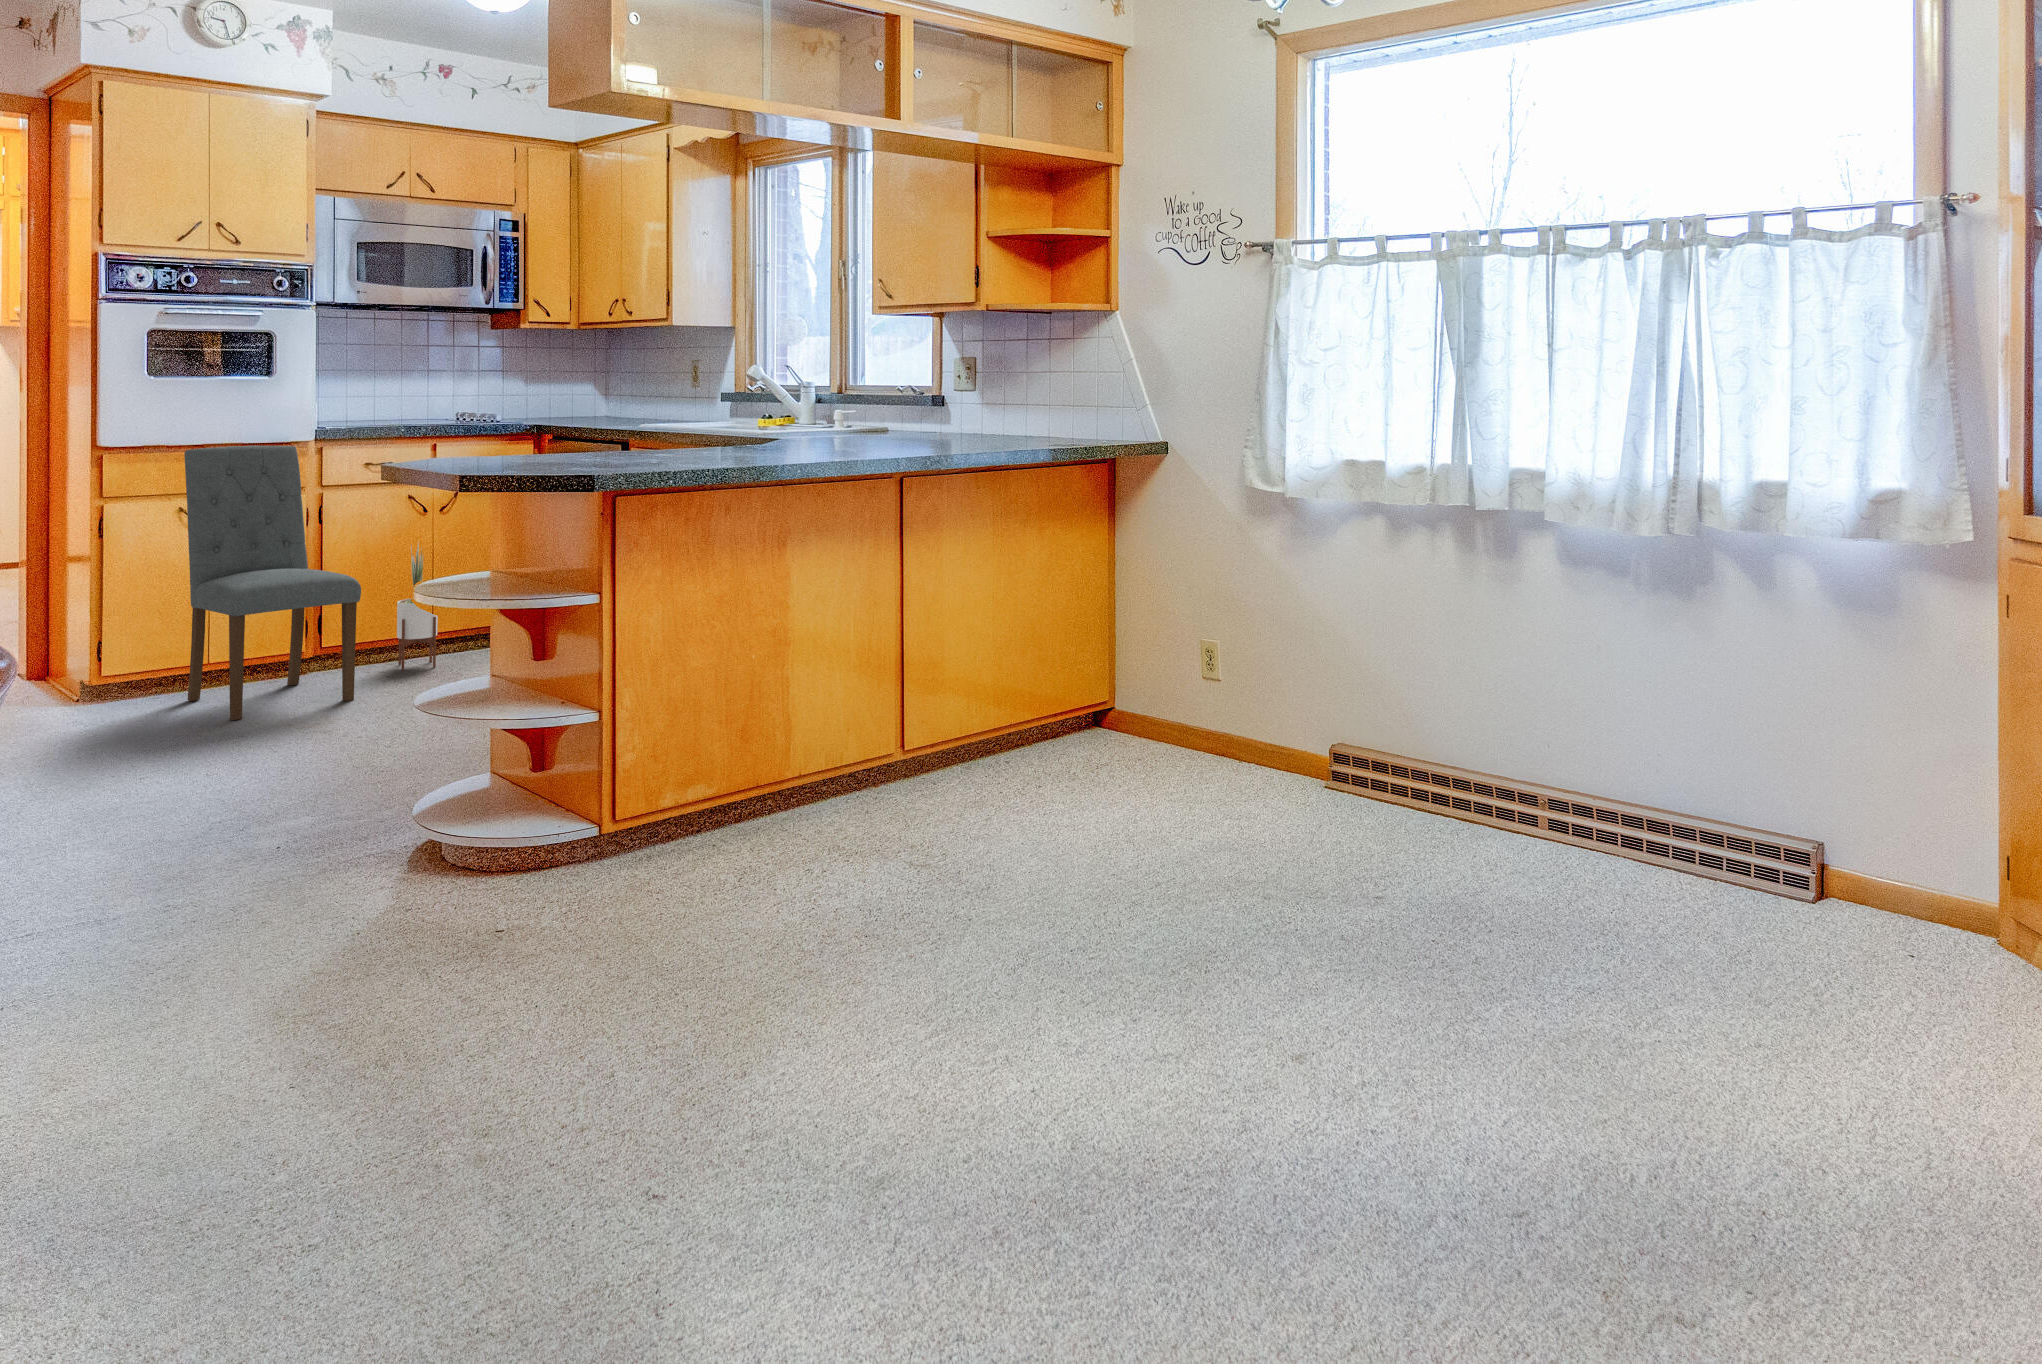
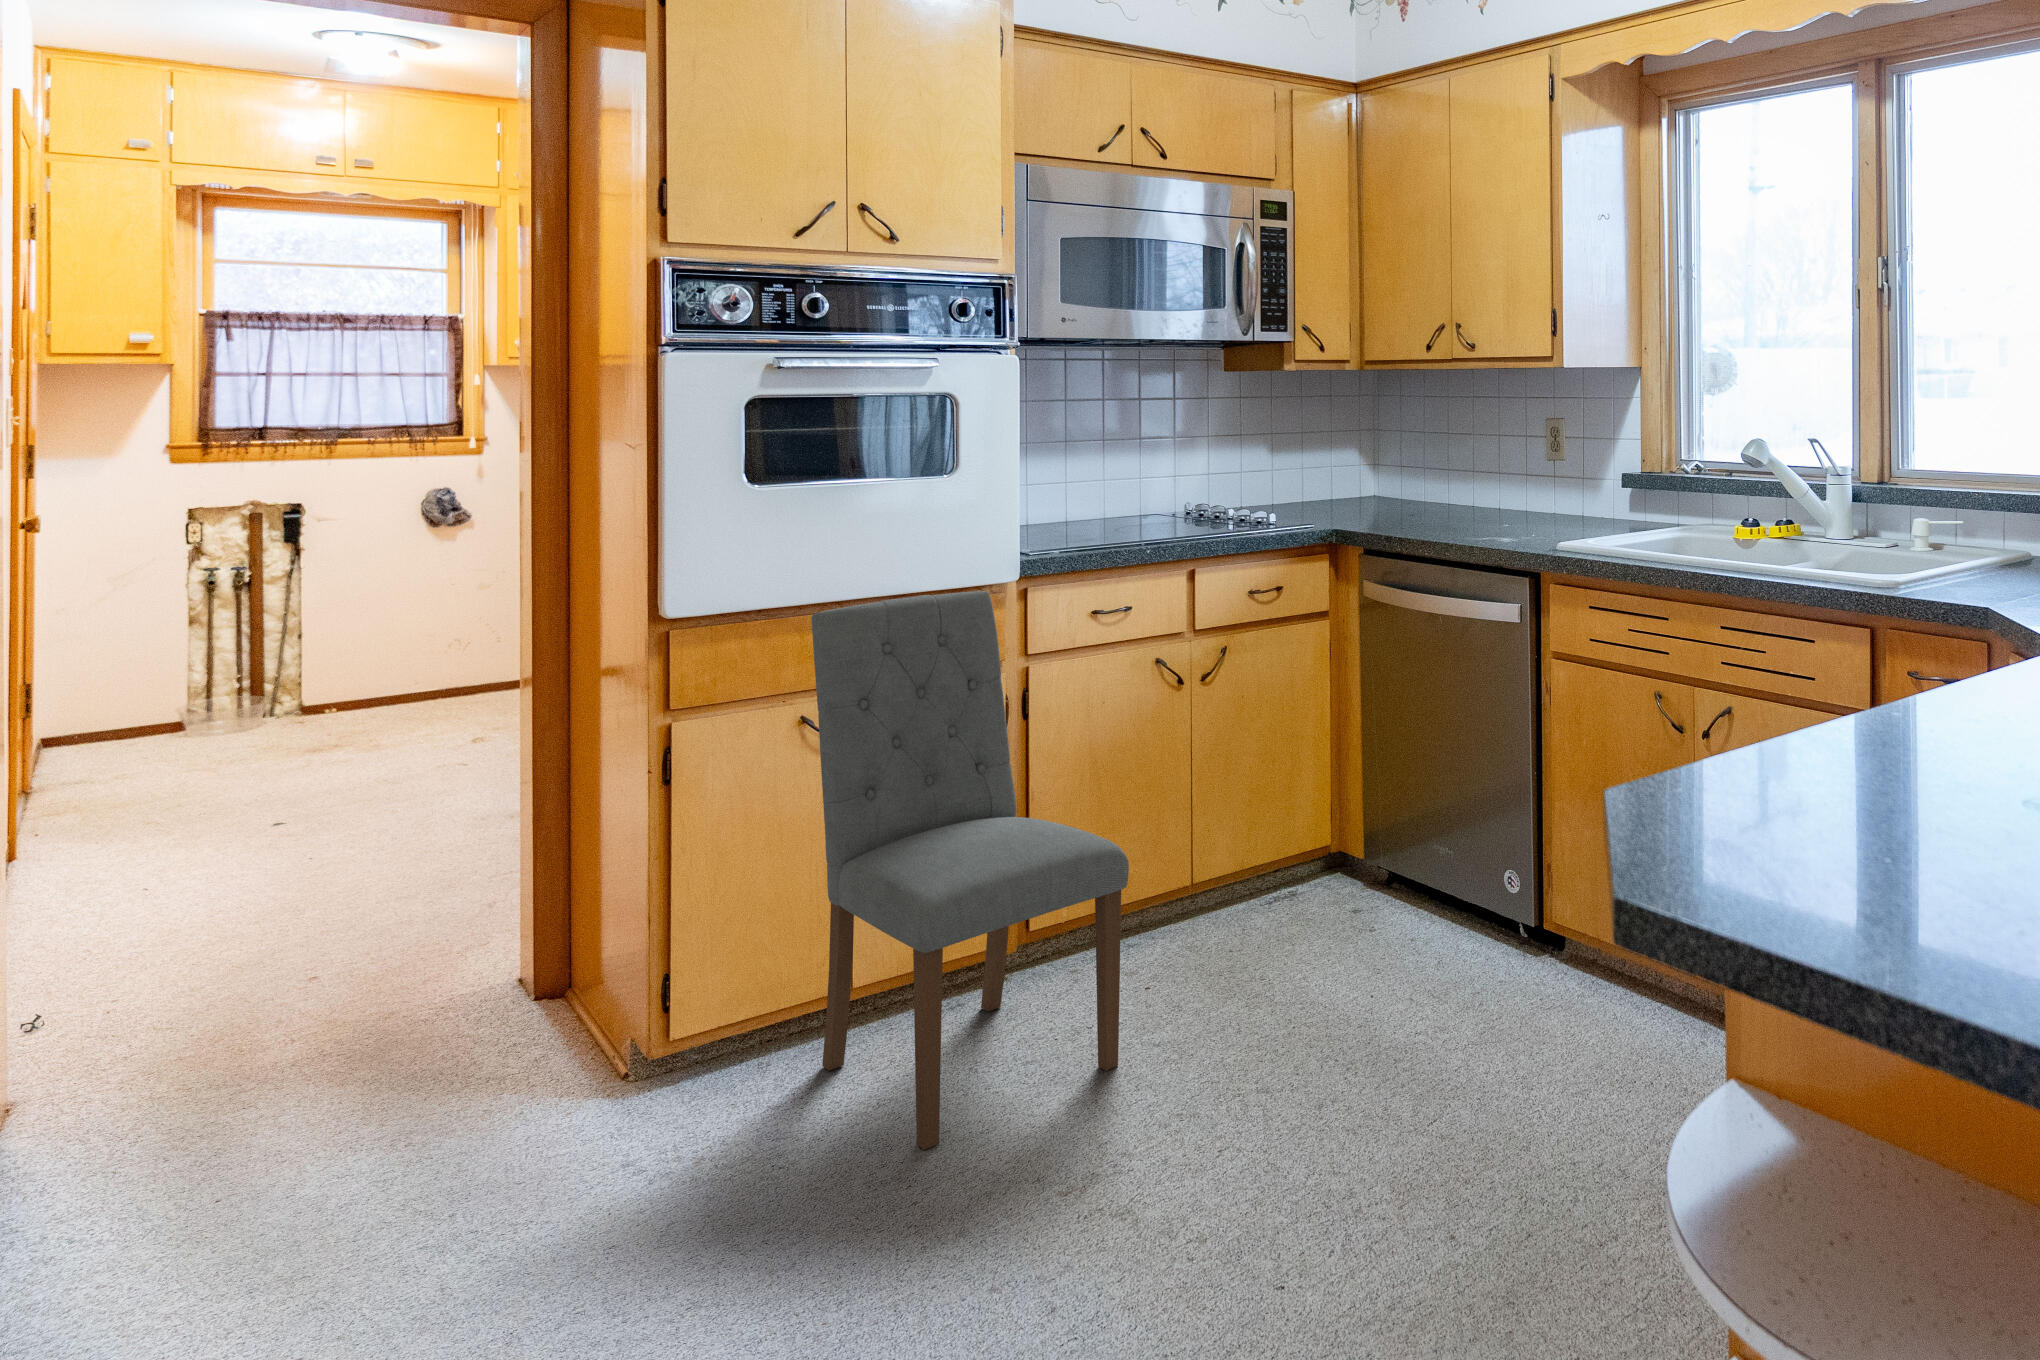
potted plant: present [397,542,438,670] -> none [1142,734,1206,958]

